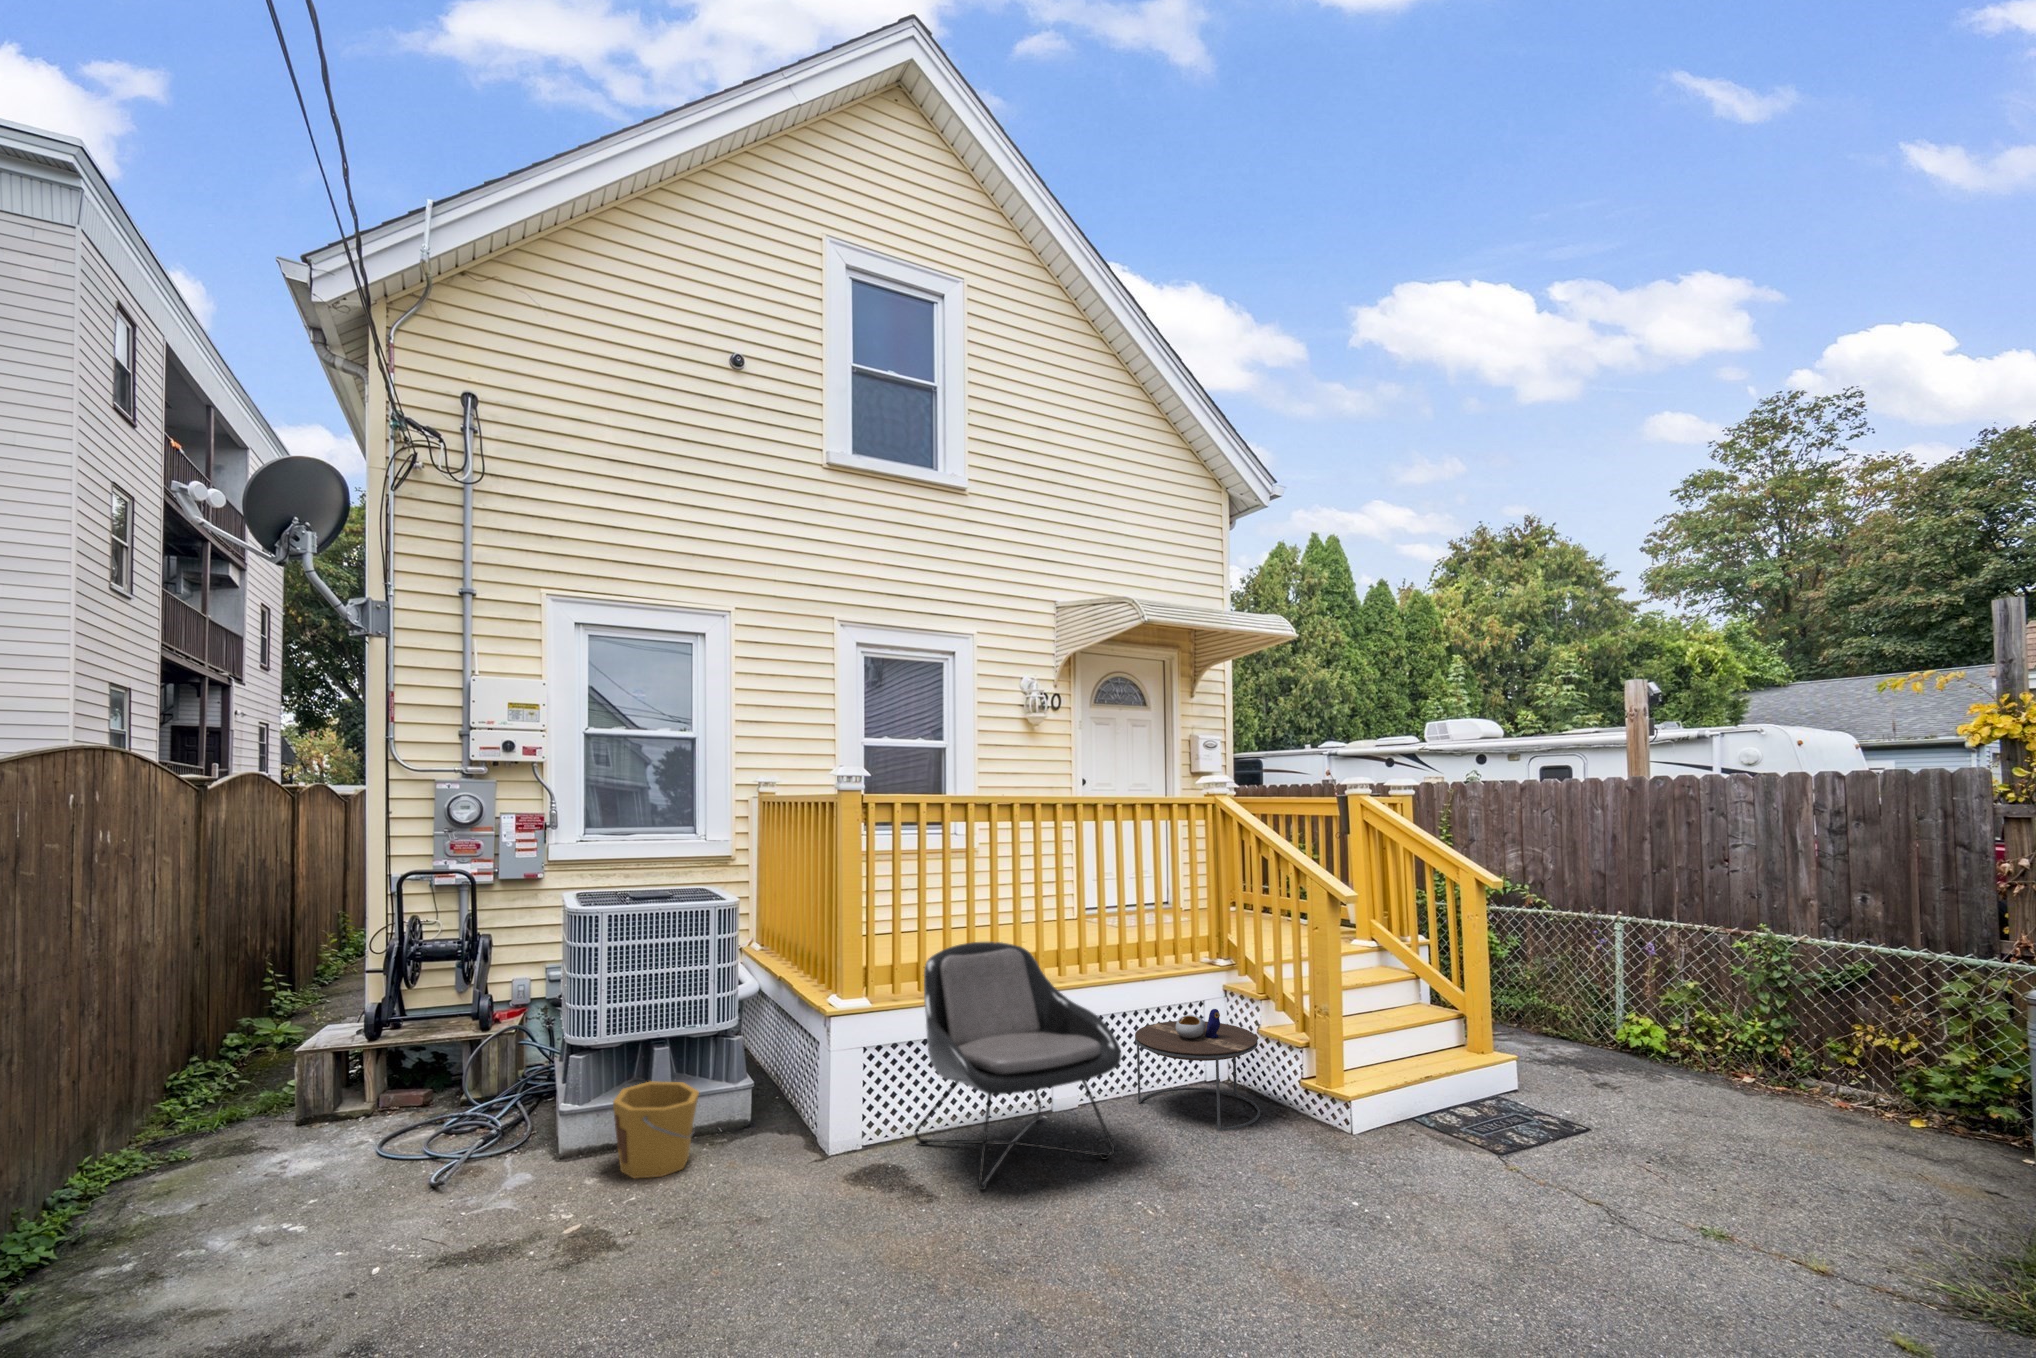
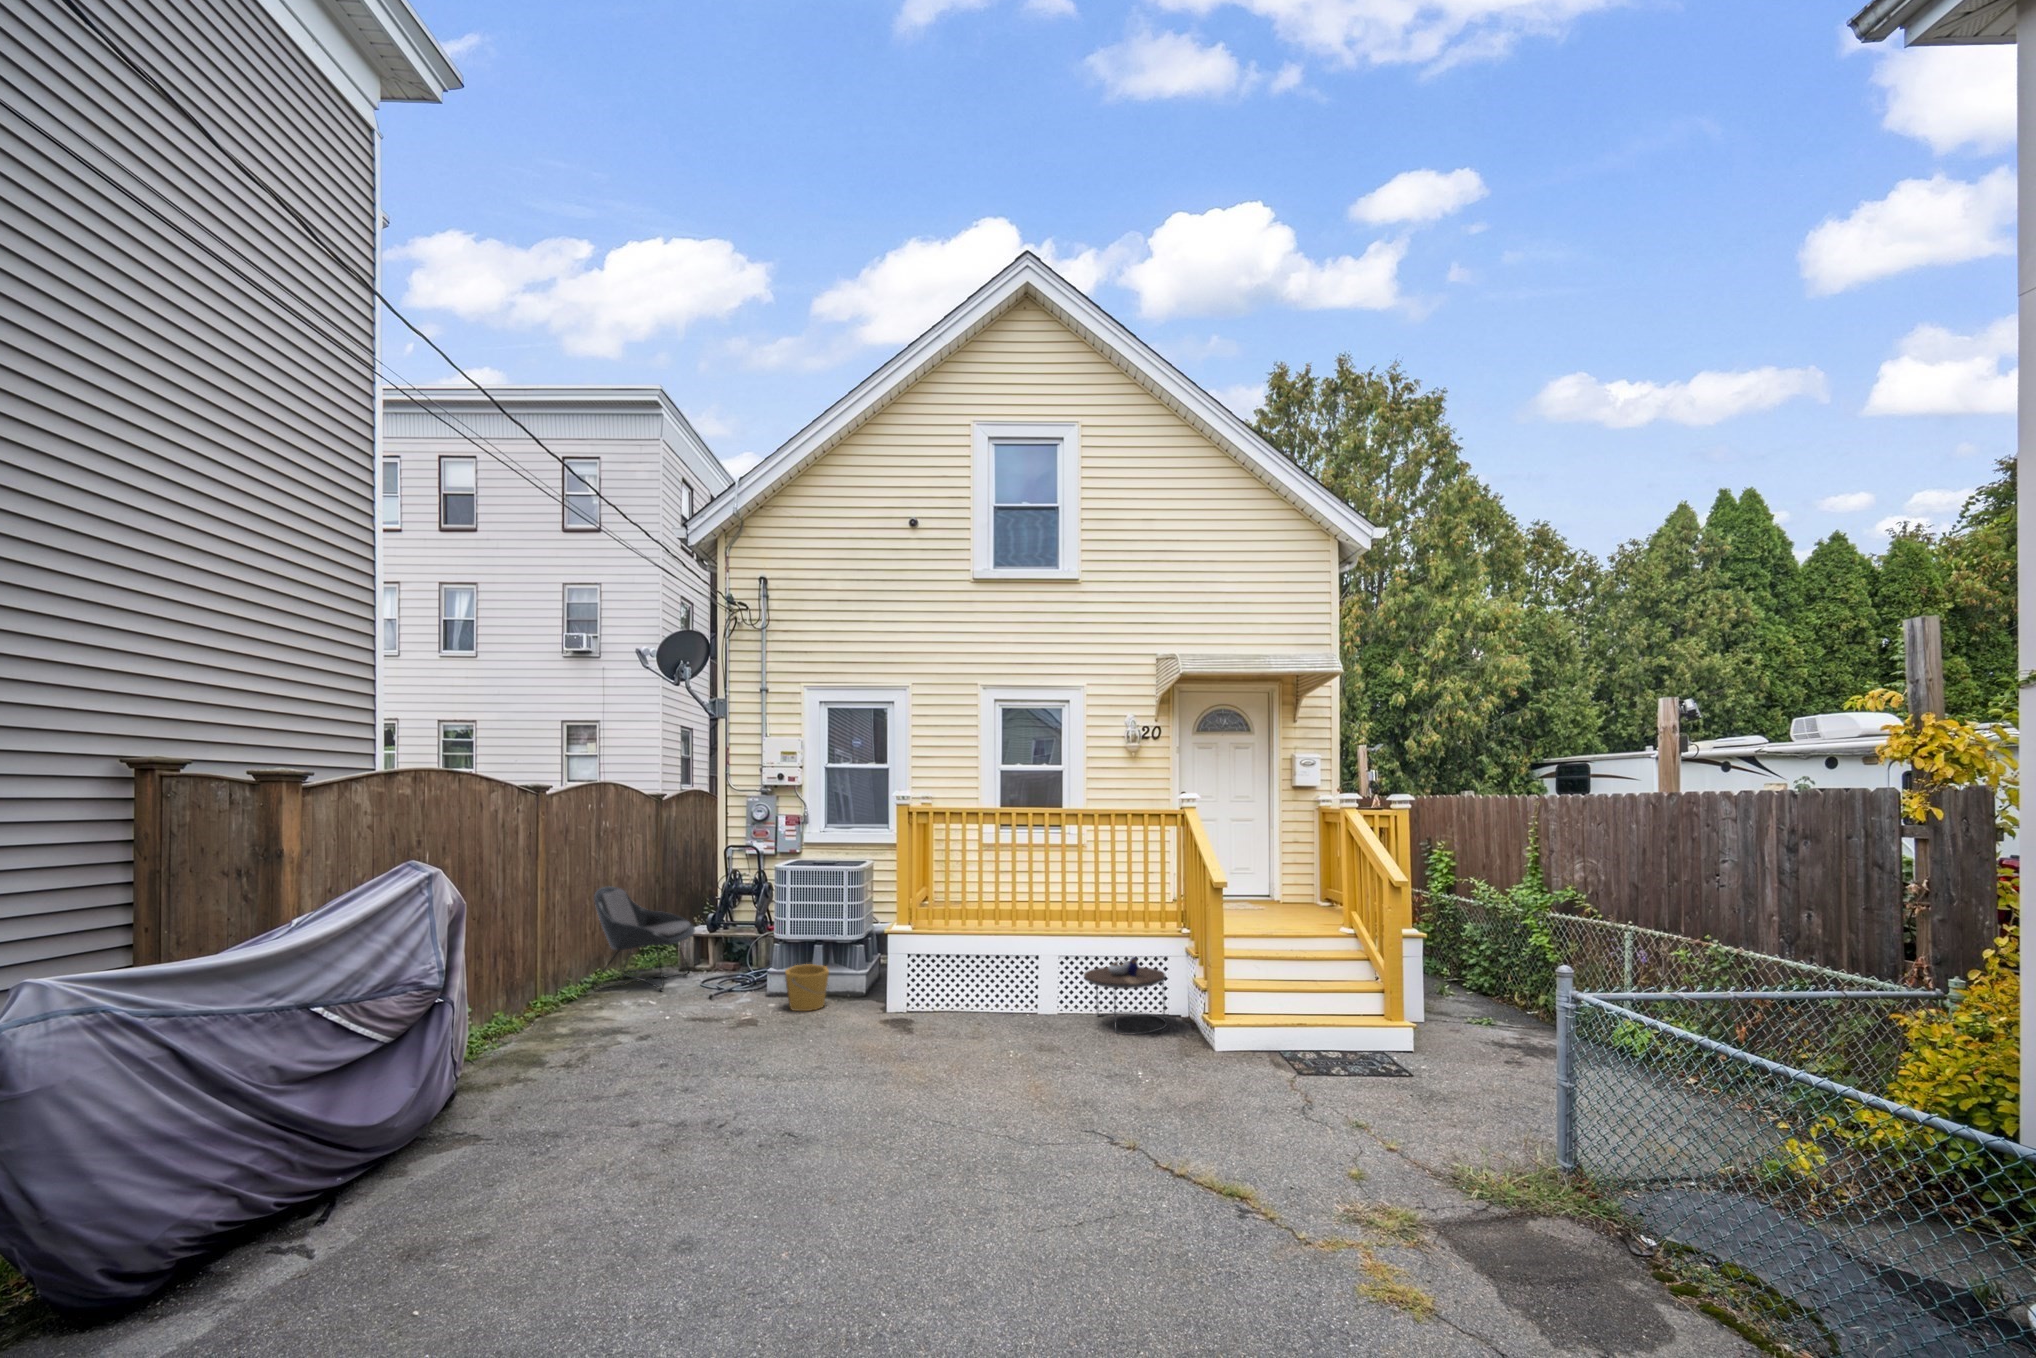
lounge chair: present [914,942,1121,1190] -> present [592,886,695,992]

